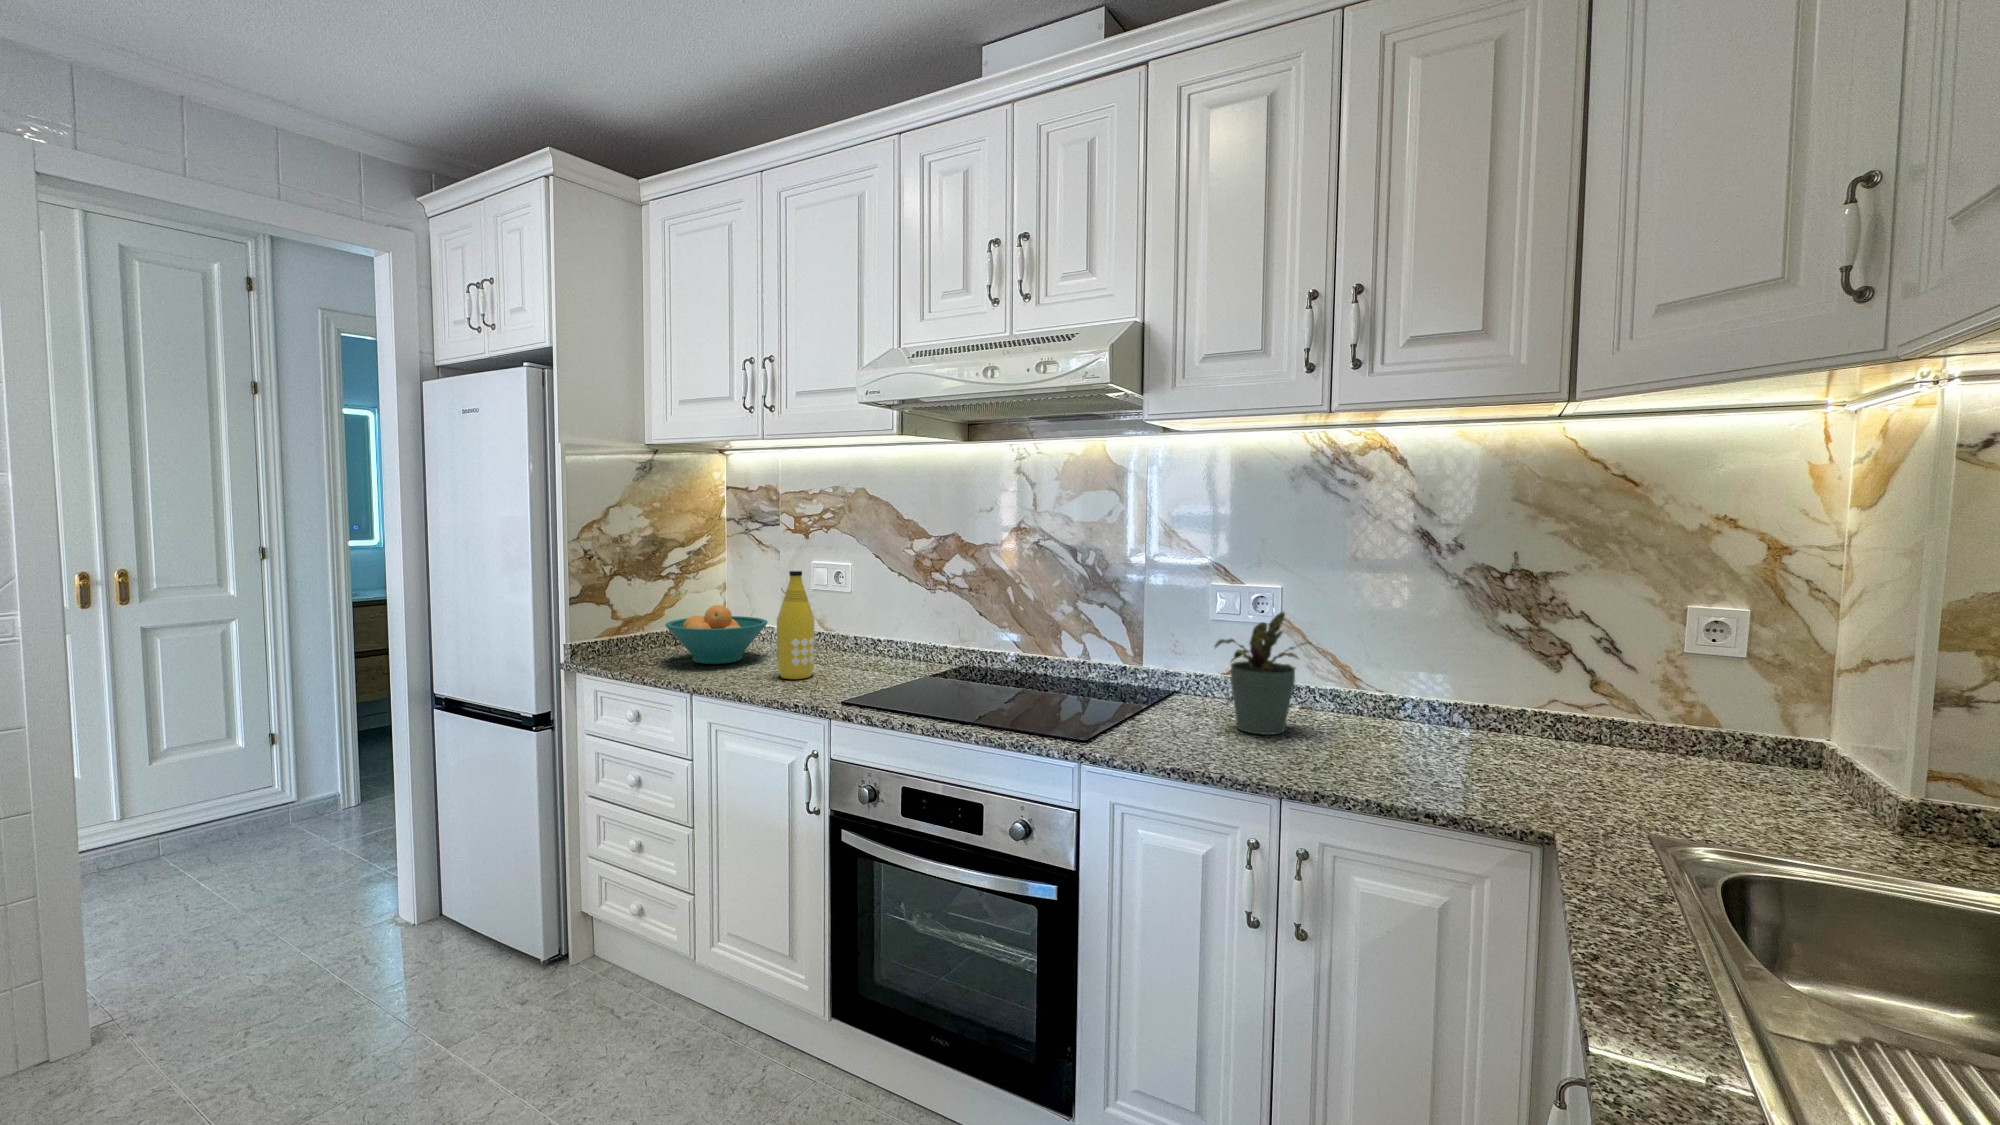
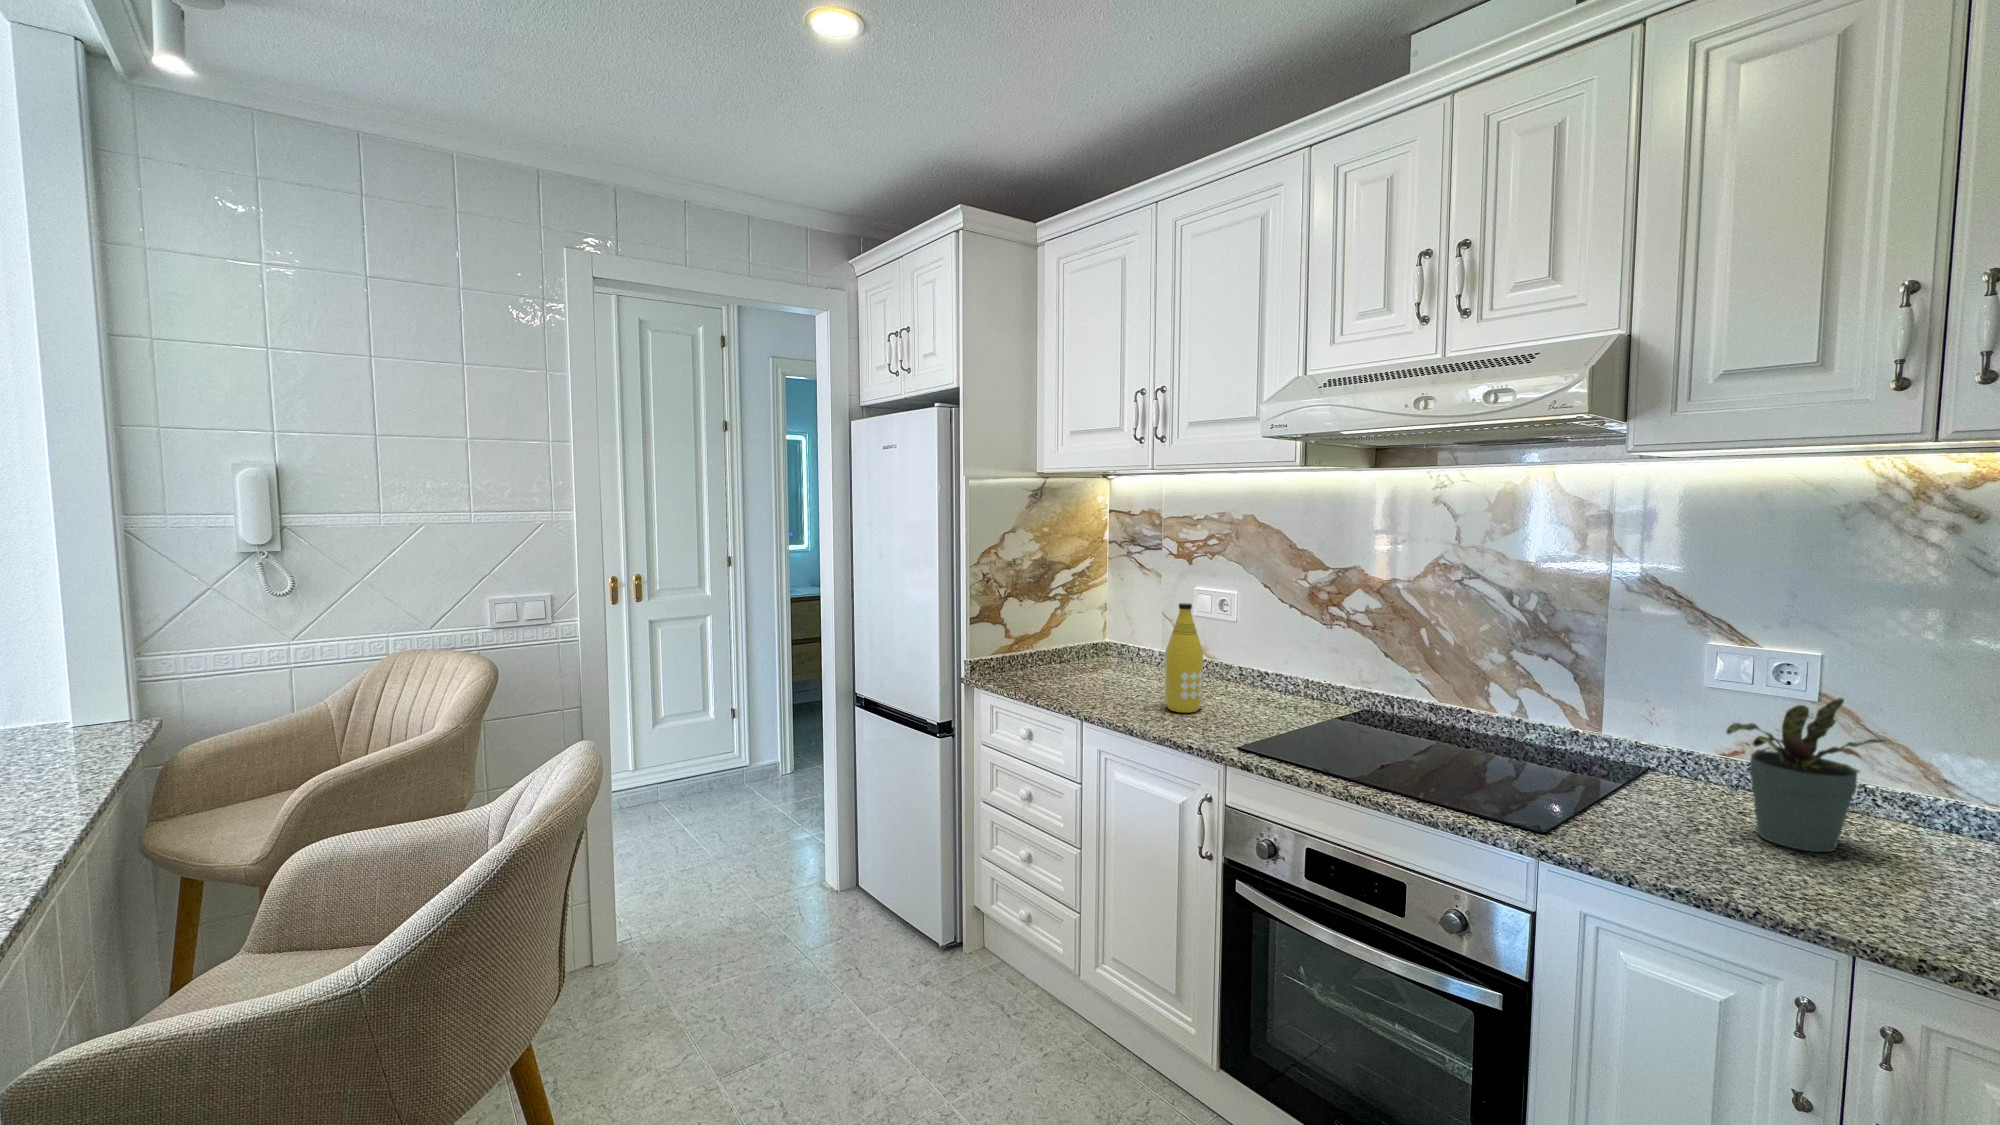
fruit bowl: present [665,605,768,664] -> none [1055,630,1150,688]

